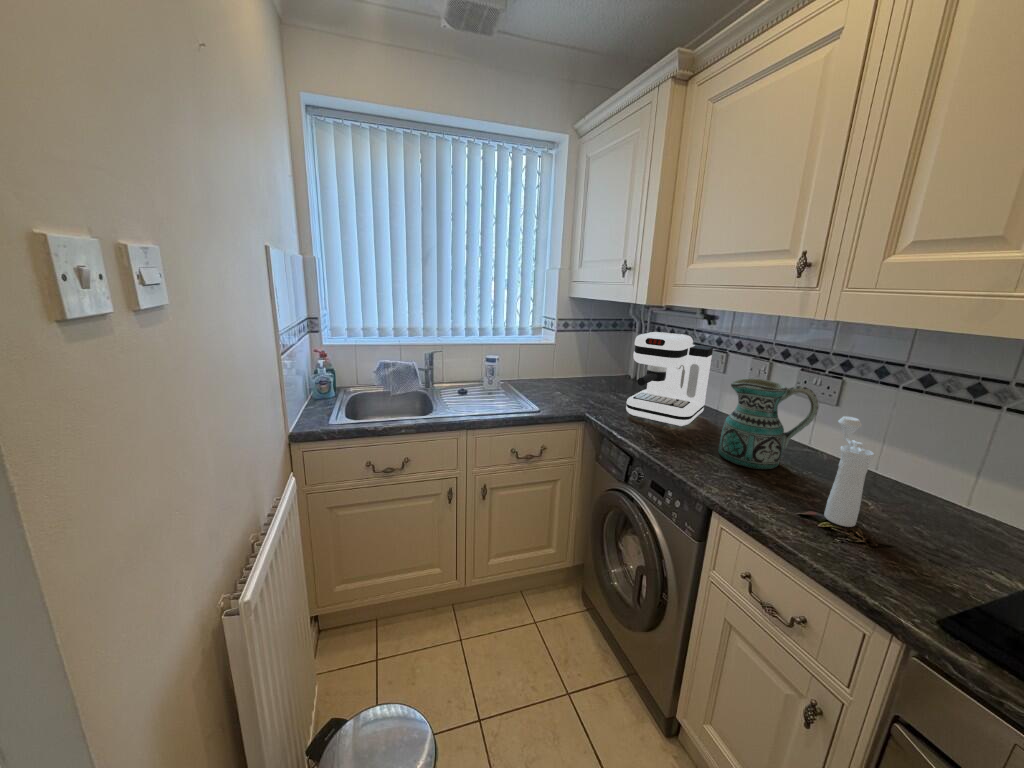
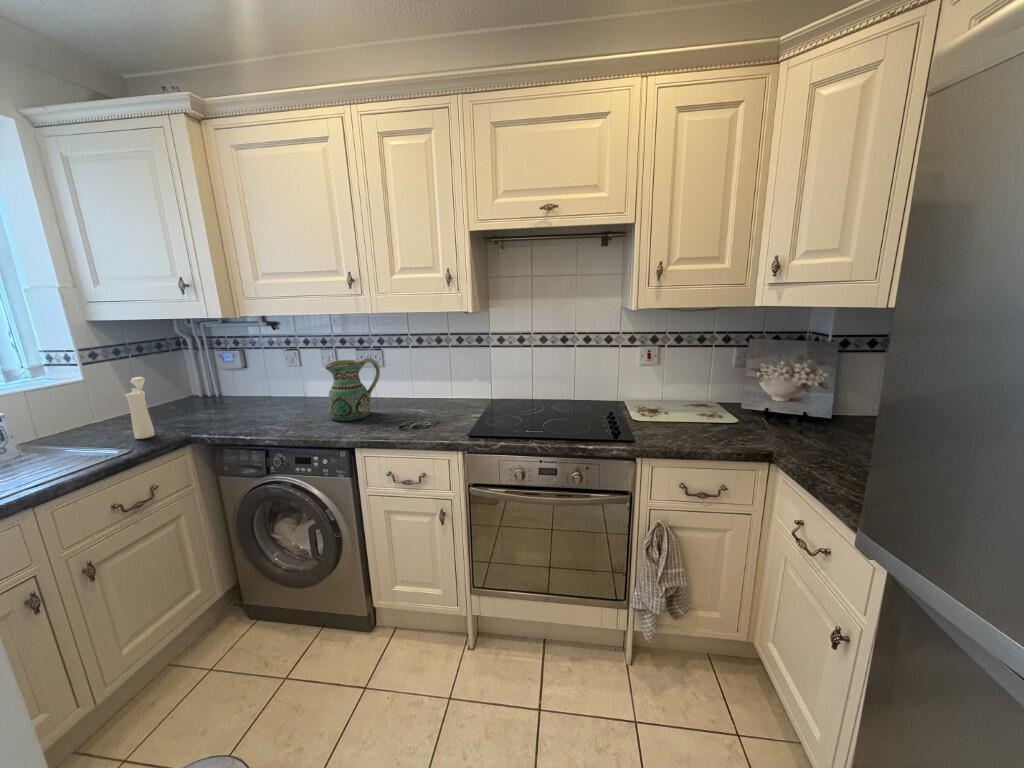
coffee maker: present [626,332,713,426] -> none [220,341,296,422]
pepper mill: present [824,416,874,527] -> present [125,377,154,439]

